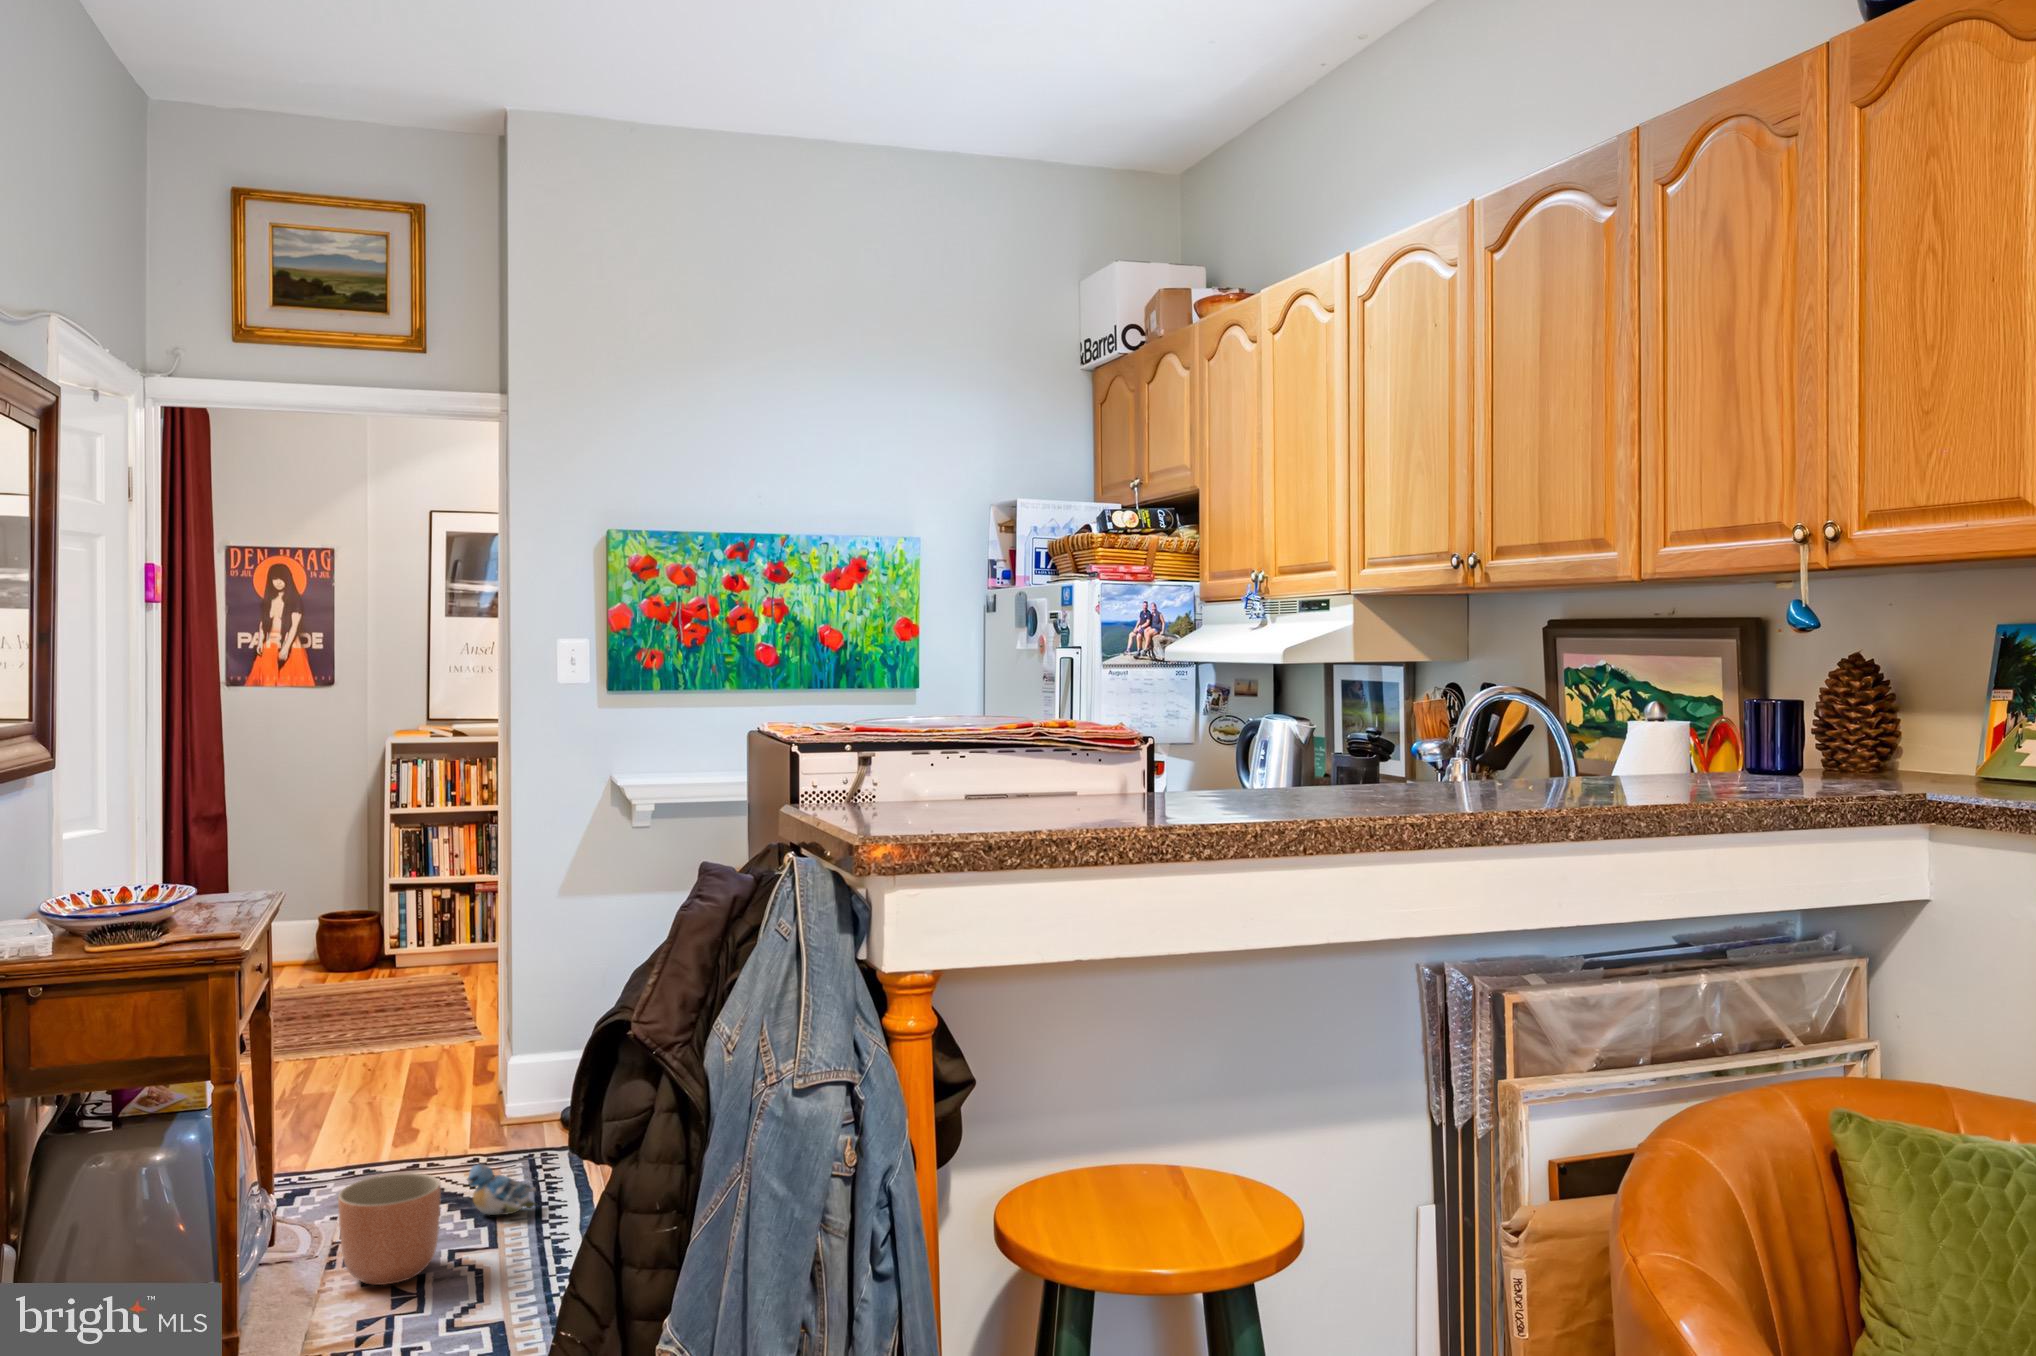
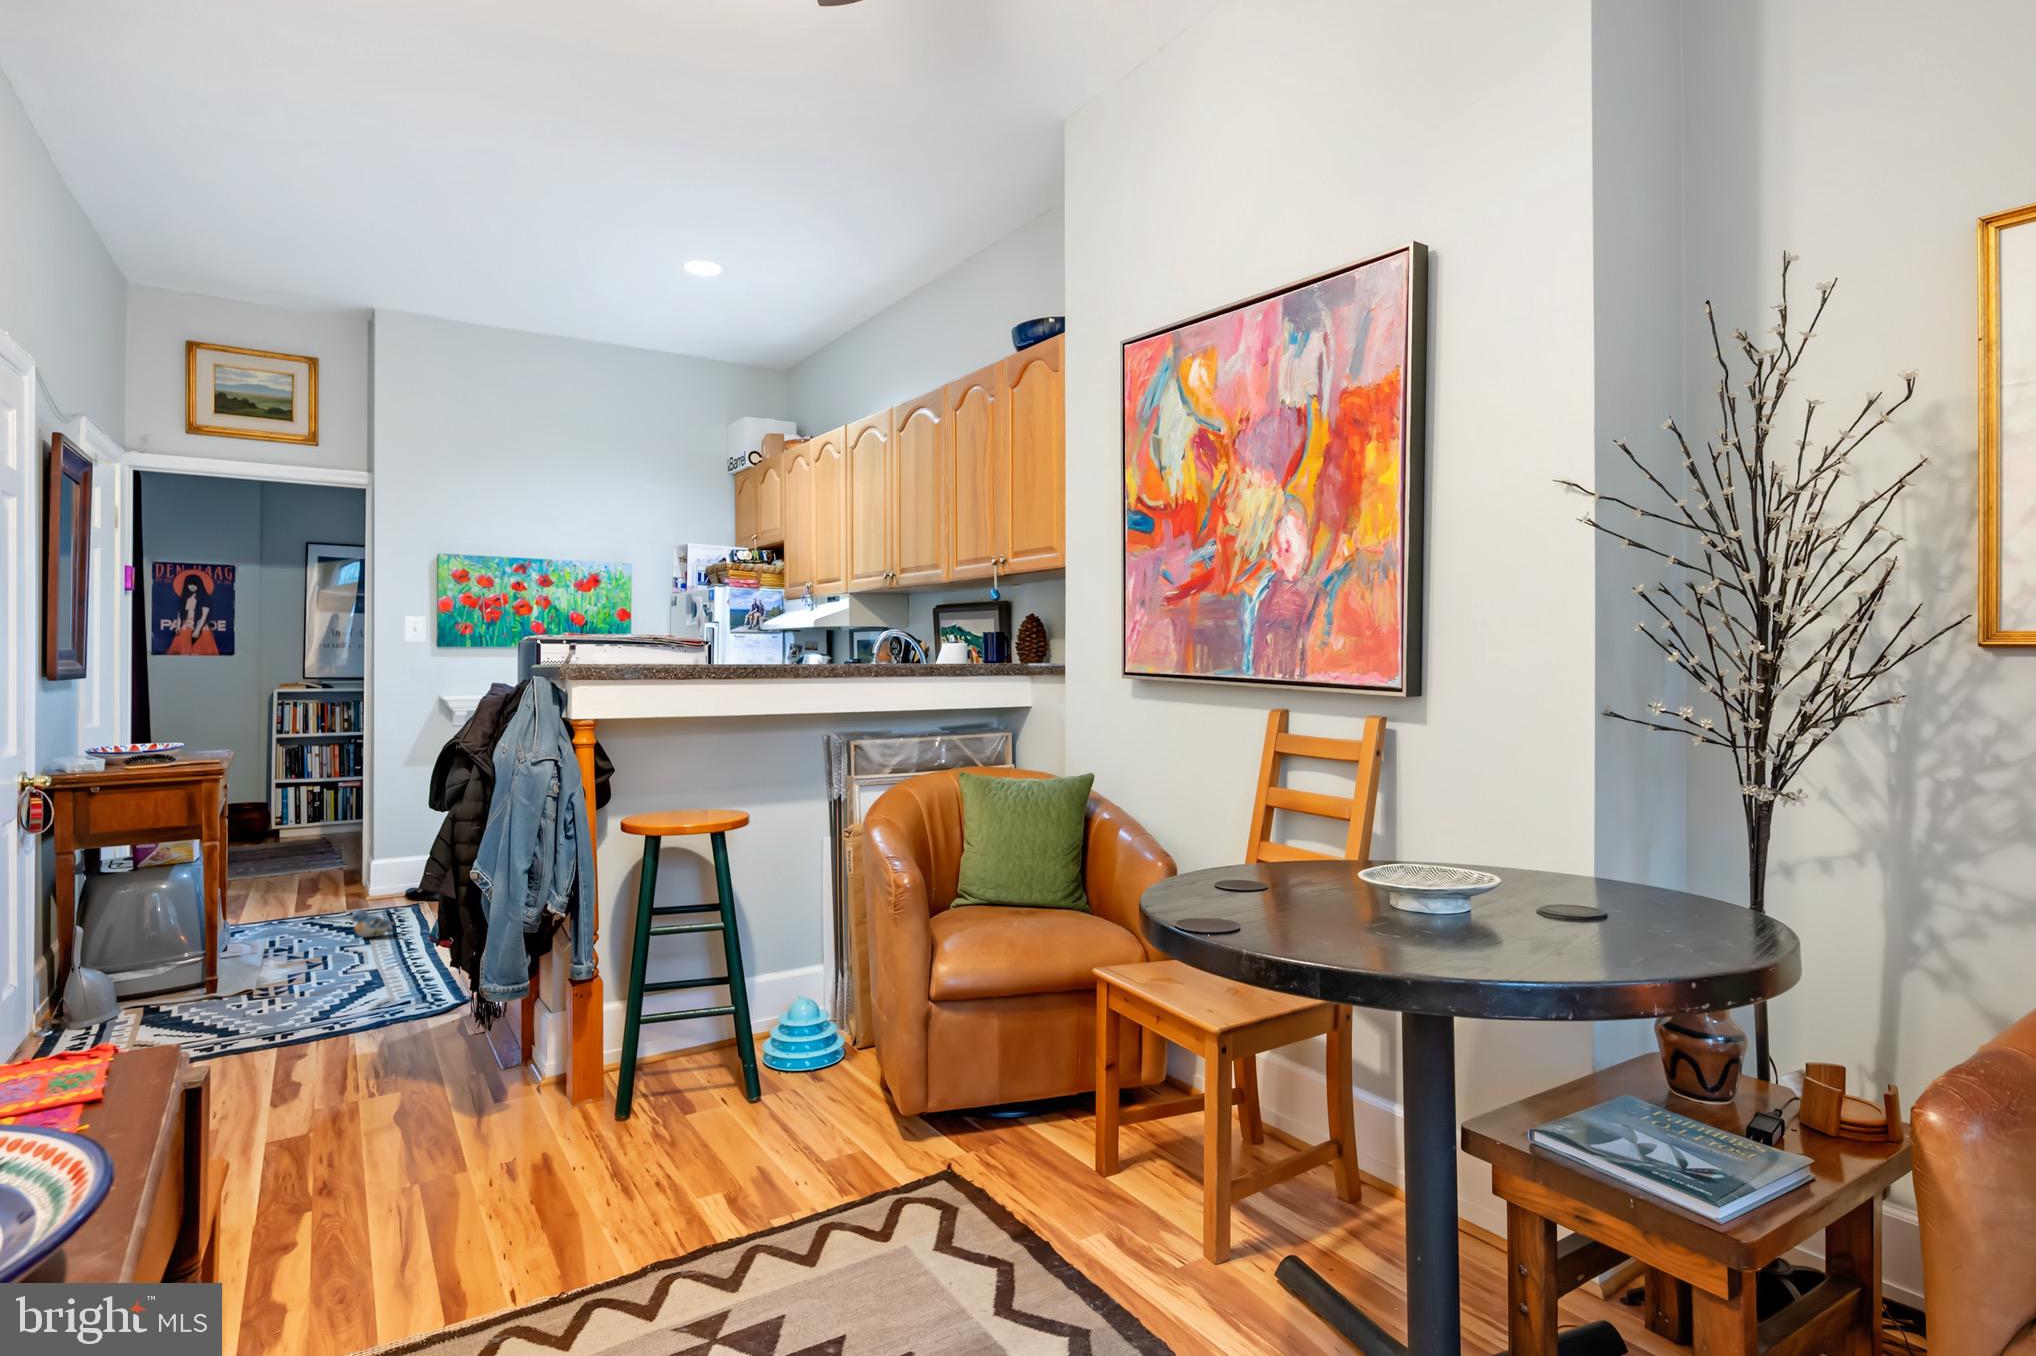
planter: present [338,1173,441,1285] -> none [274,908,338,965]

